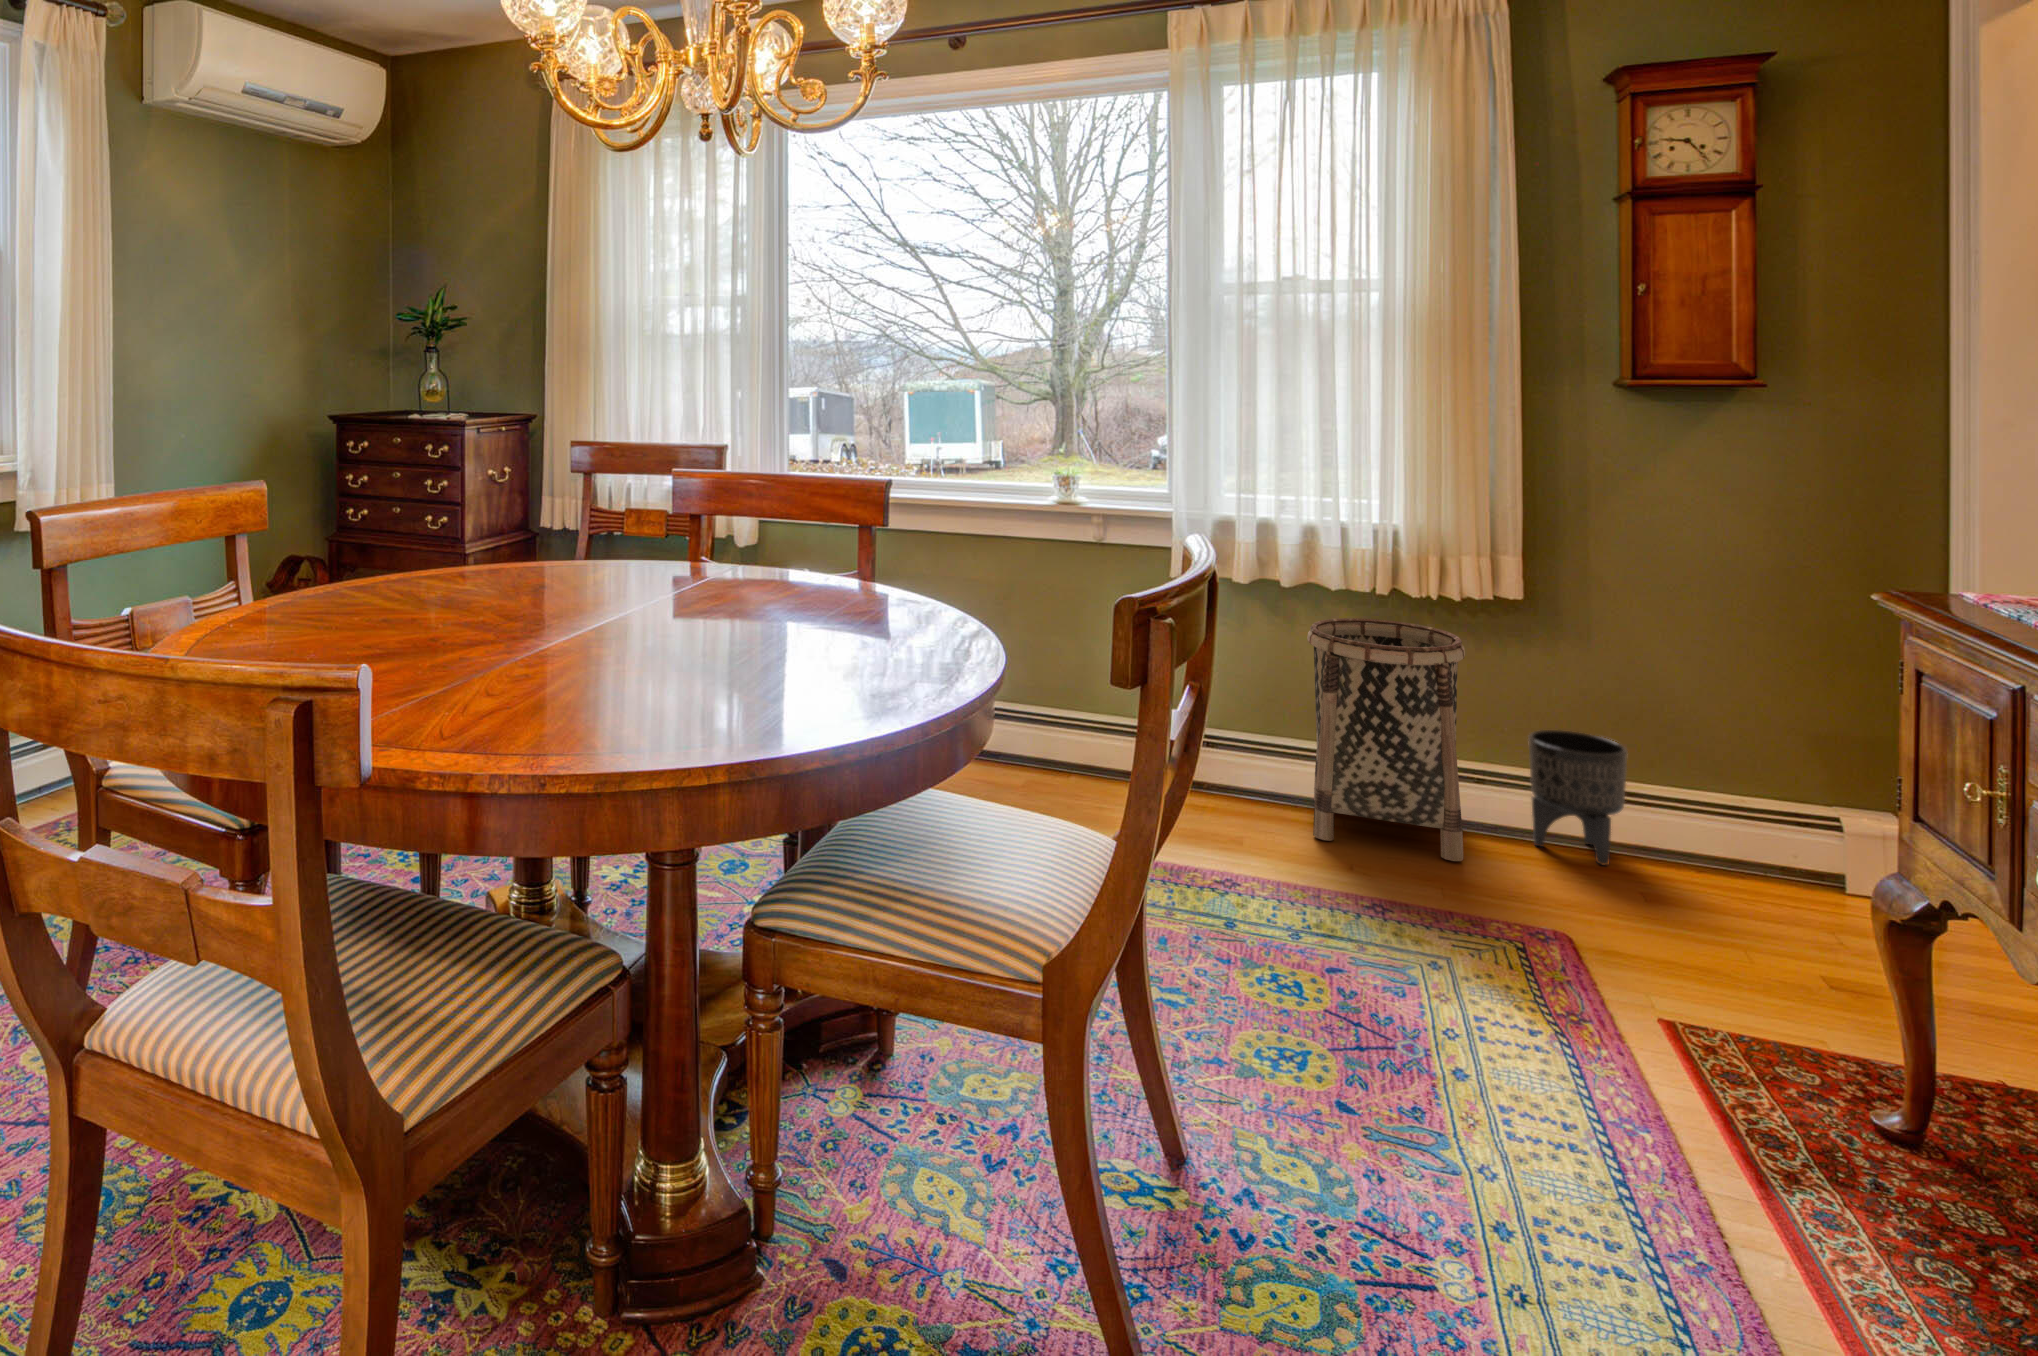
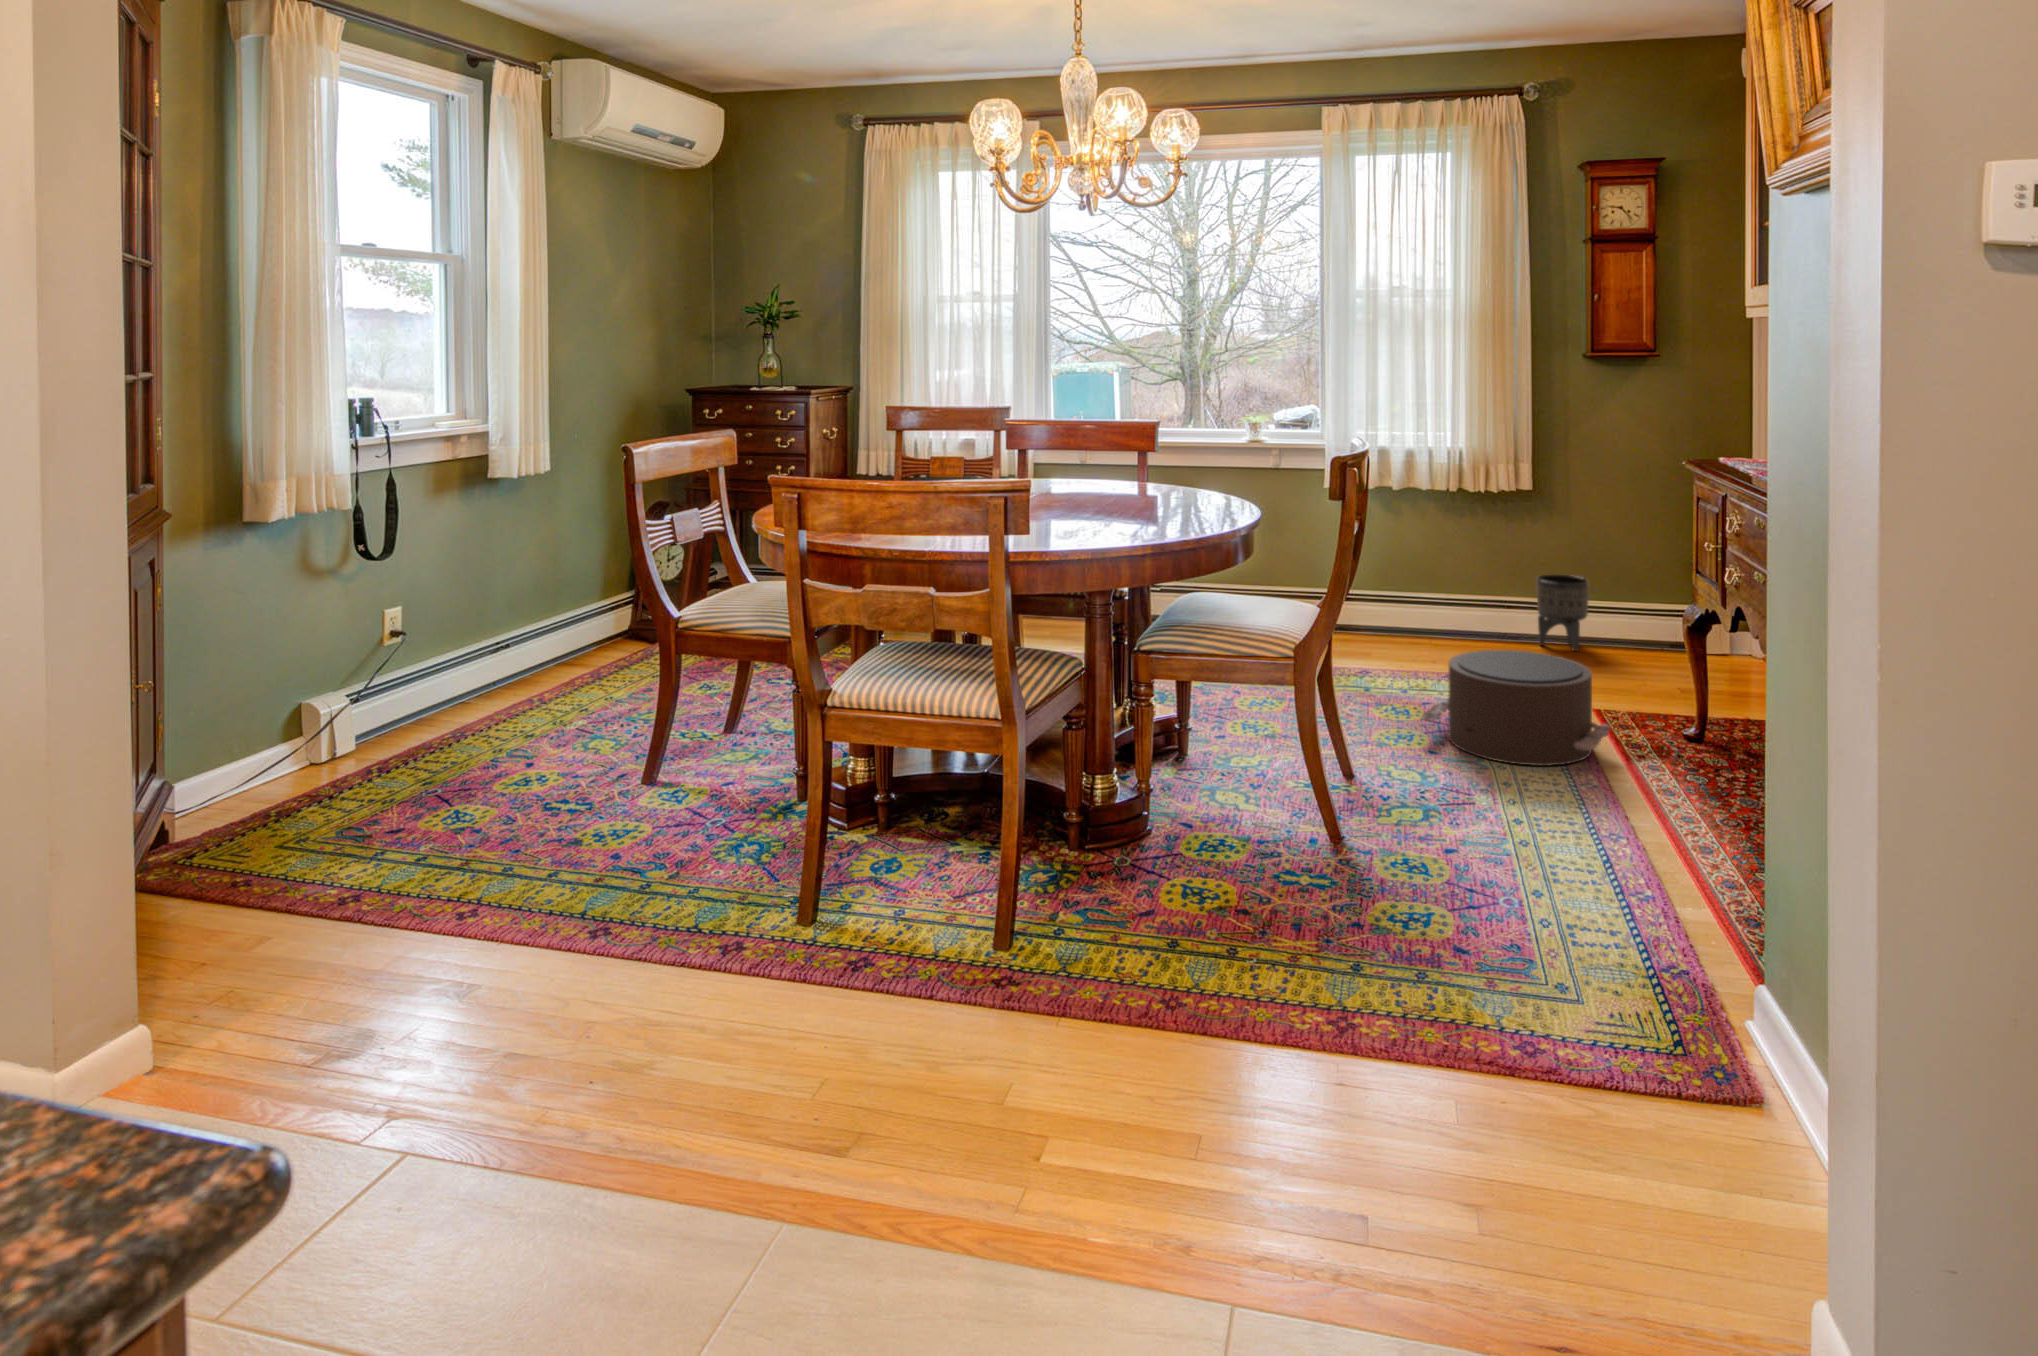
basket: present [1307,618,1465,861] -> none [1409,512,1501,655]
pouf: none [1318,903,1721,1184] -> present [1421,650,1610,766]

